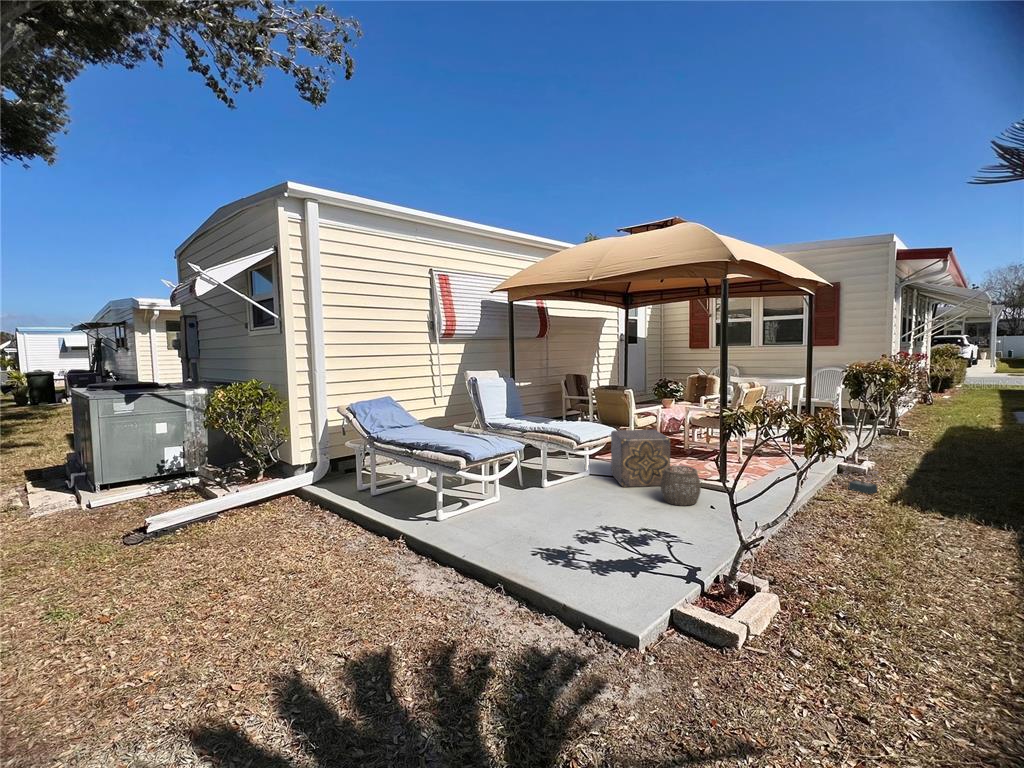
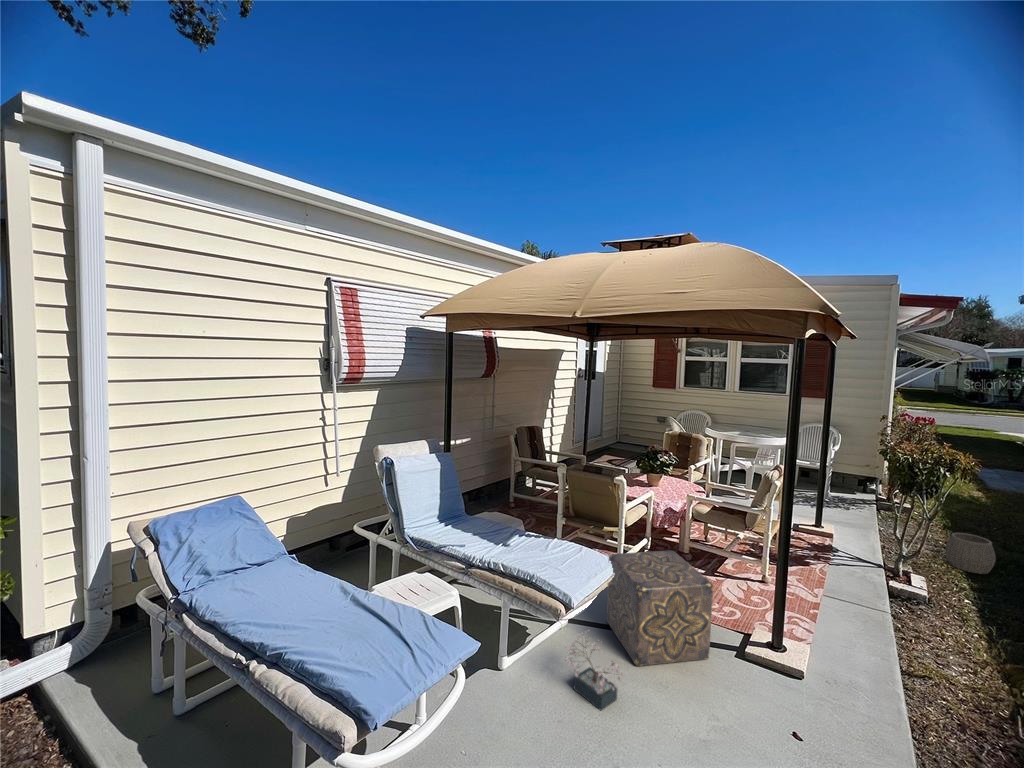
decorative plant: present [843,461,881,494] -> present [565,630,625,710]
woven basket: present [661,466,701,506] -> present [946,533,996,574]

